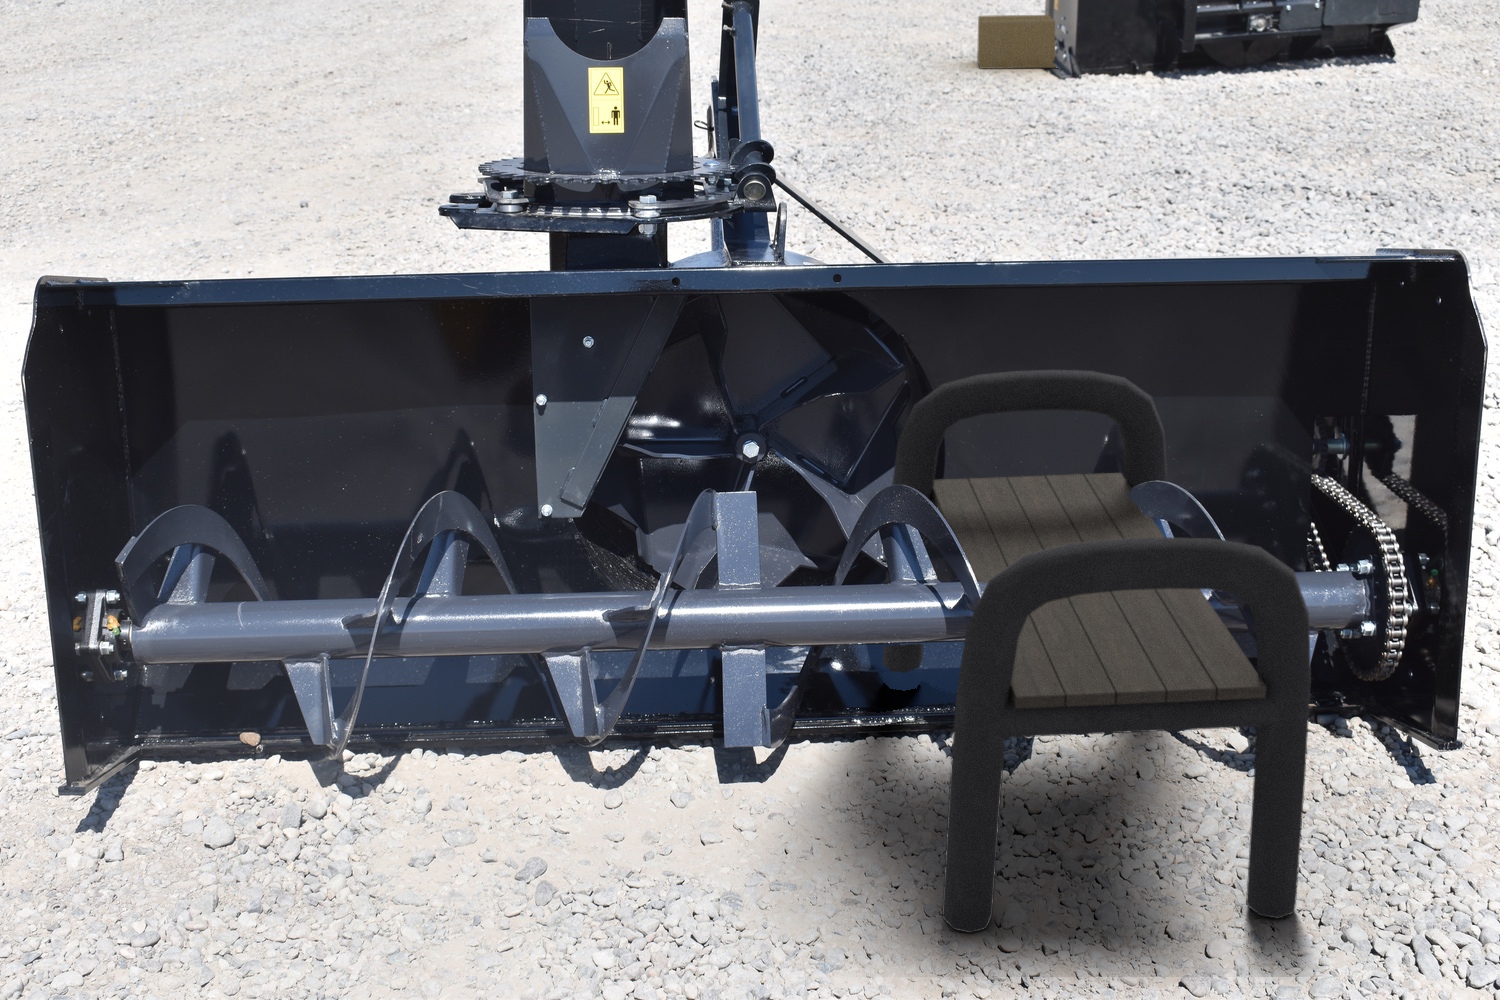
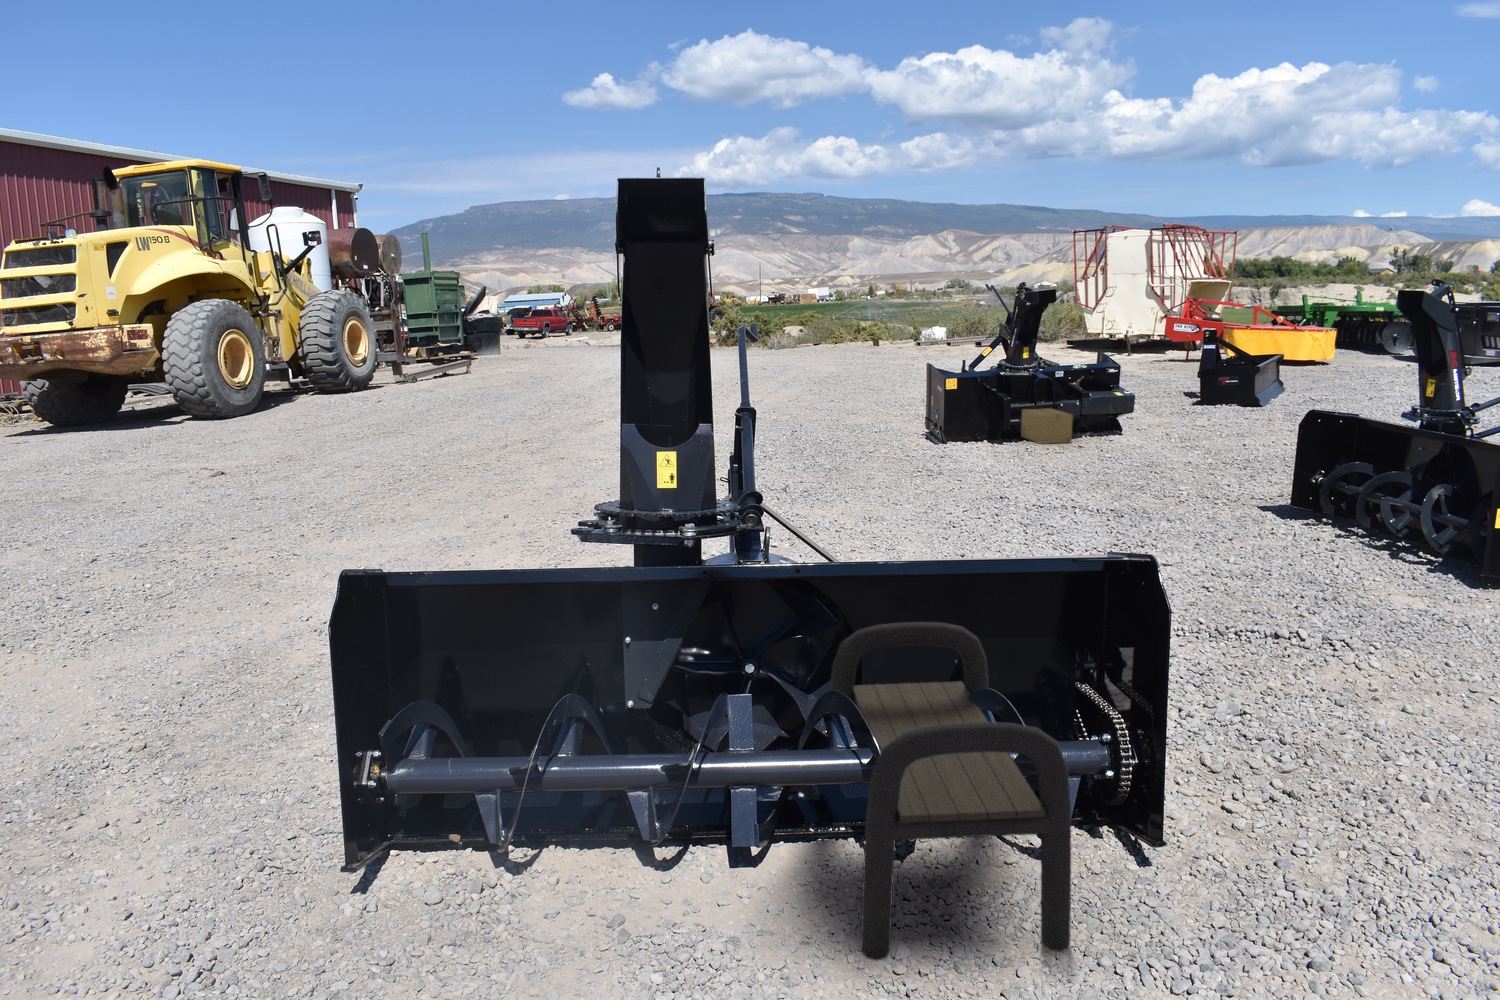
cardboard box: present [977,15,1057,69] -> present [1021,408,1073,444]

